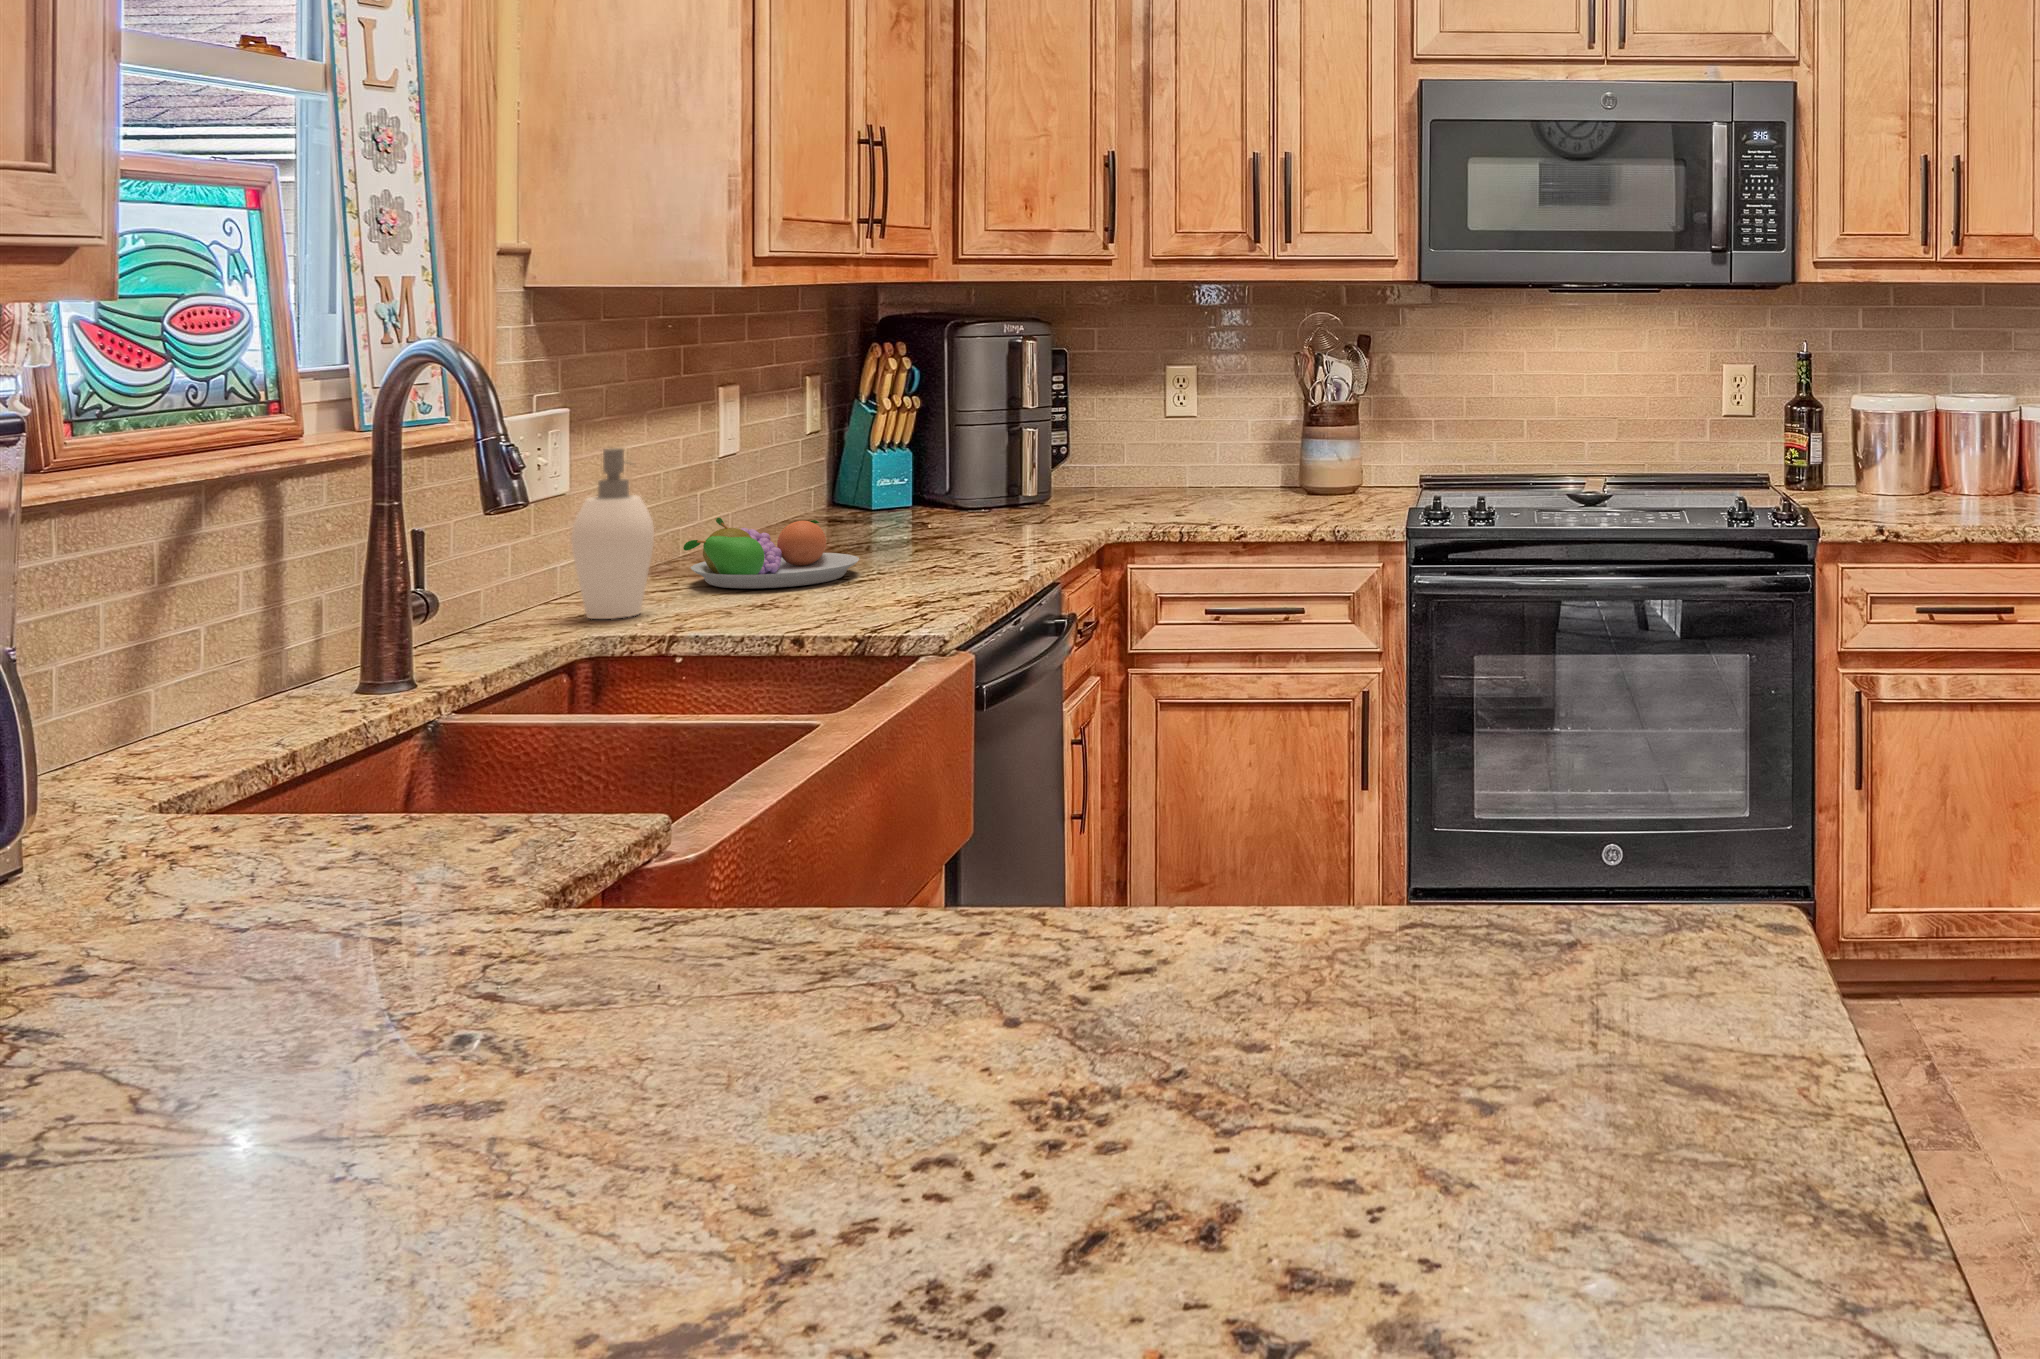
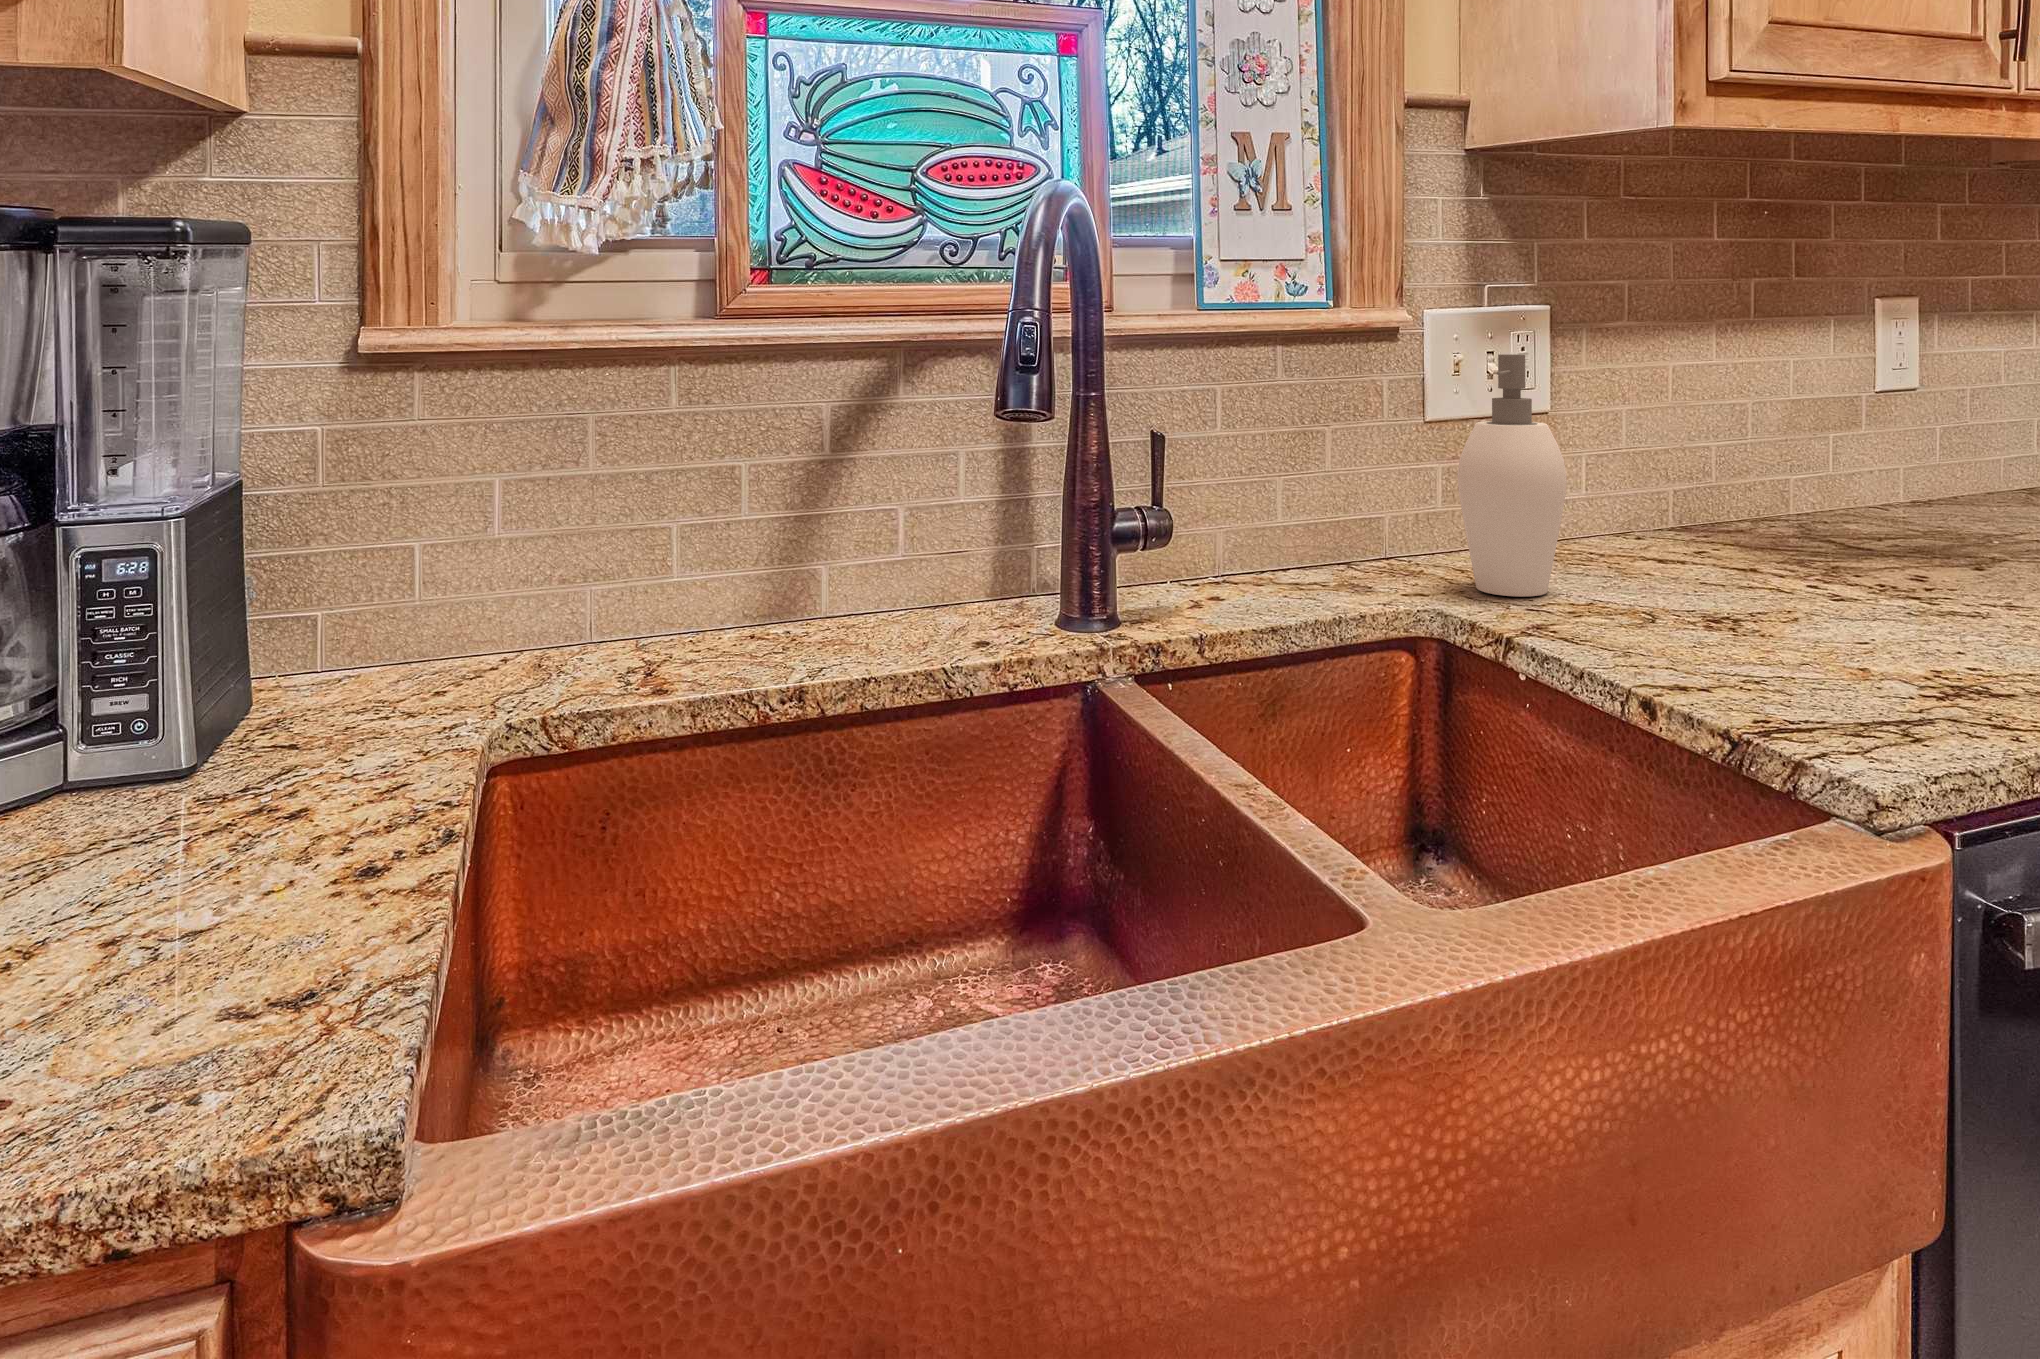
fruit bowl: present [683,518,859,588] -> none [1660,476,1971,604]

